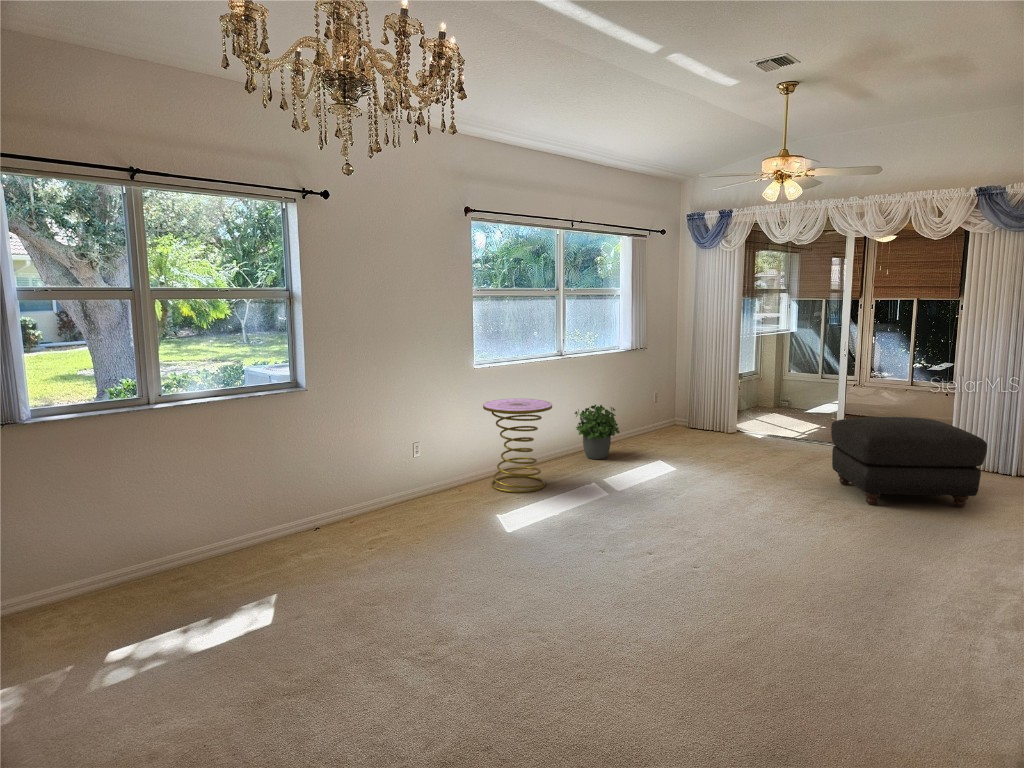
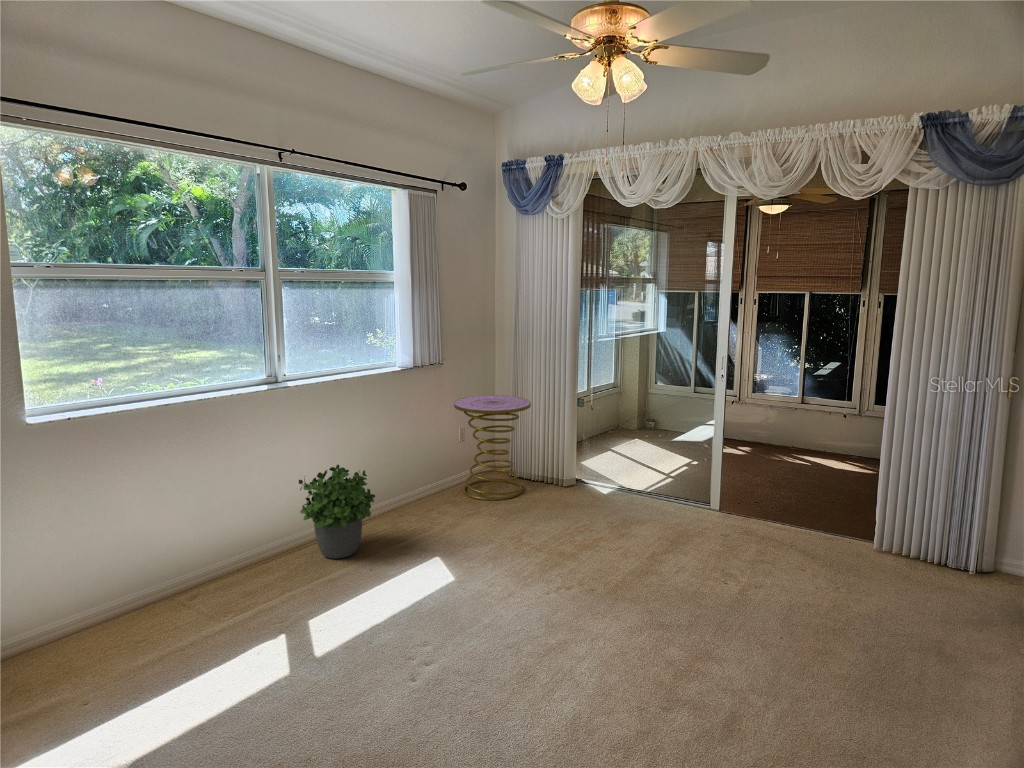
side table: present [483,399,552,493] -> present [454,395,531,500]
ottoman: present [831,417,987,508] -> none [703,498,971,677]

